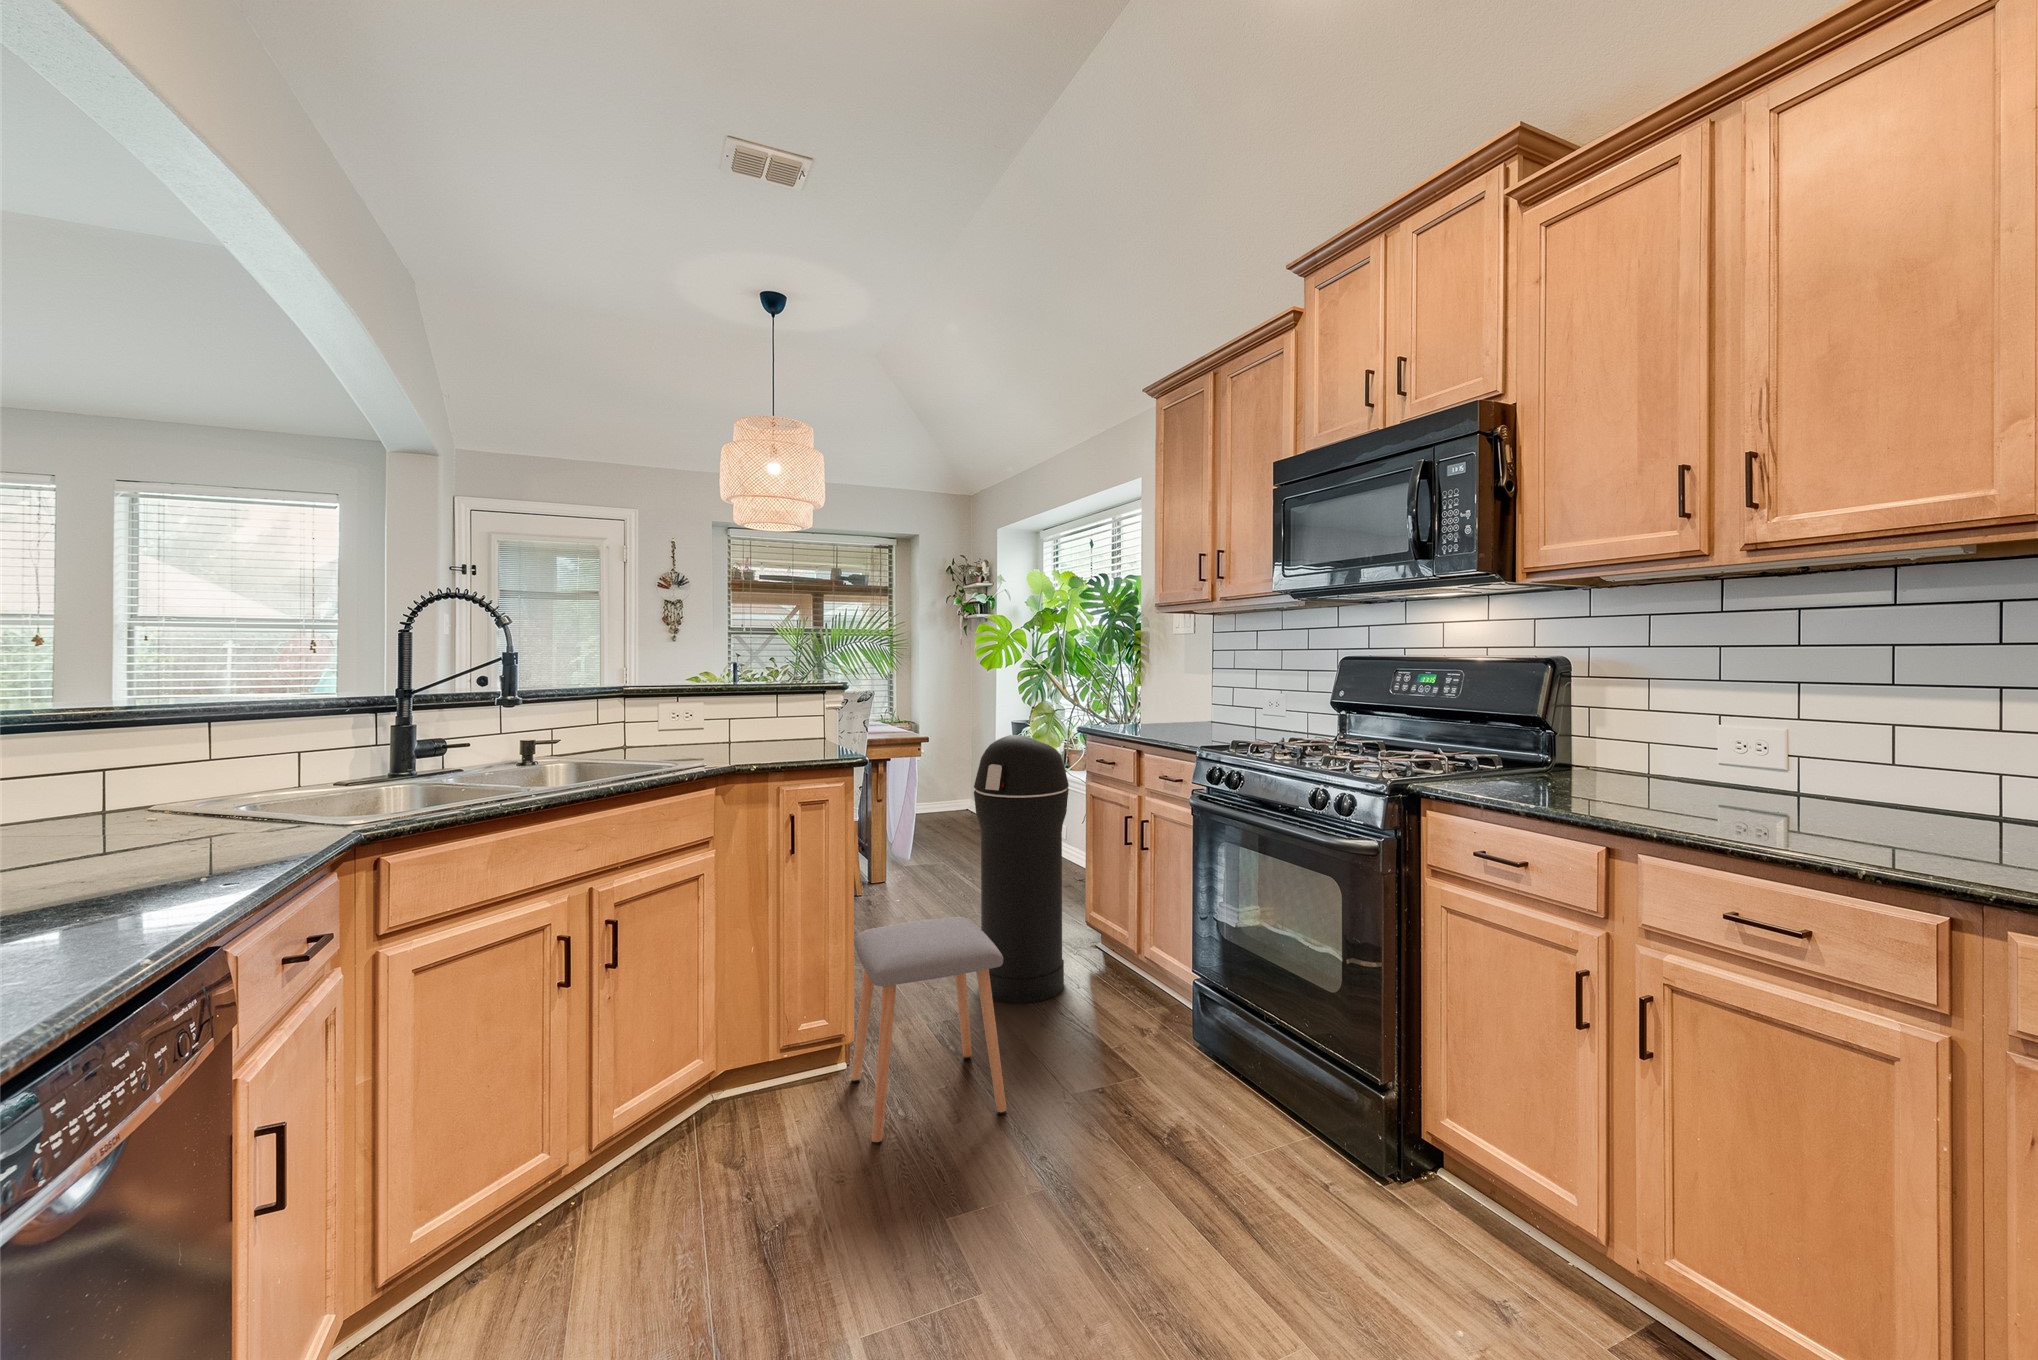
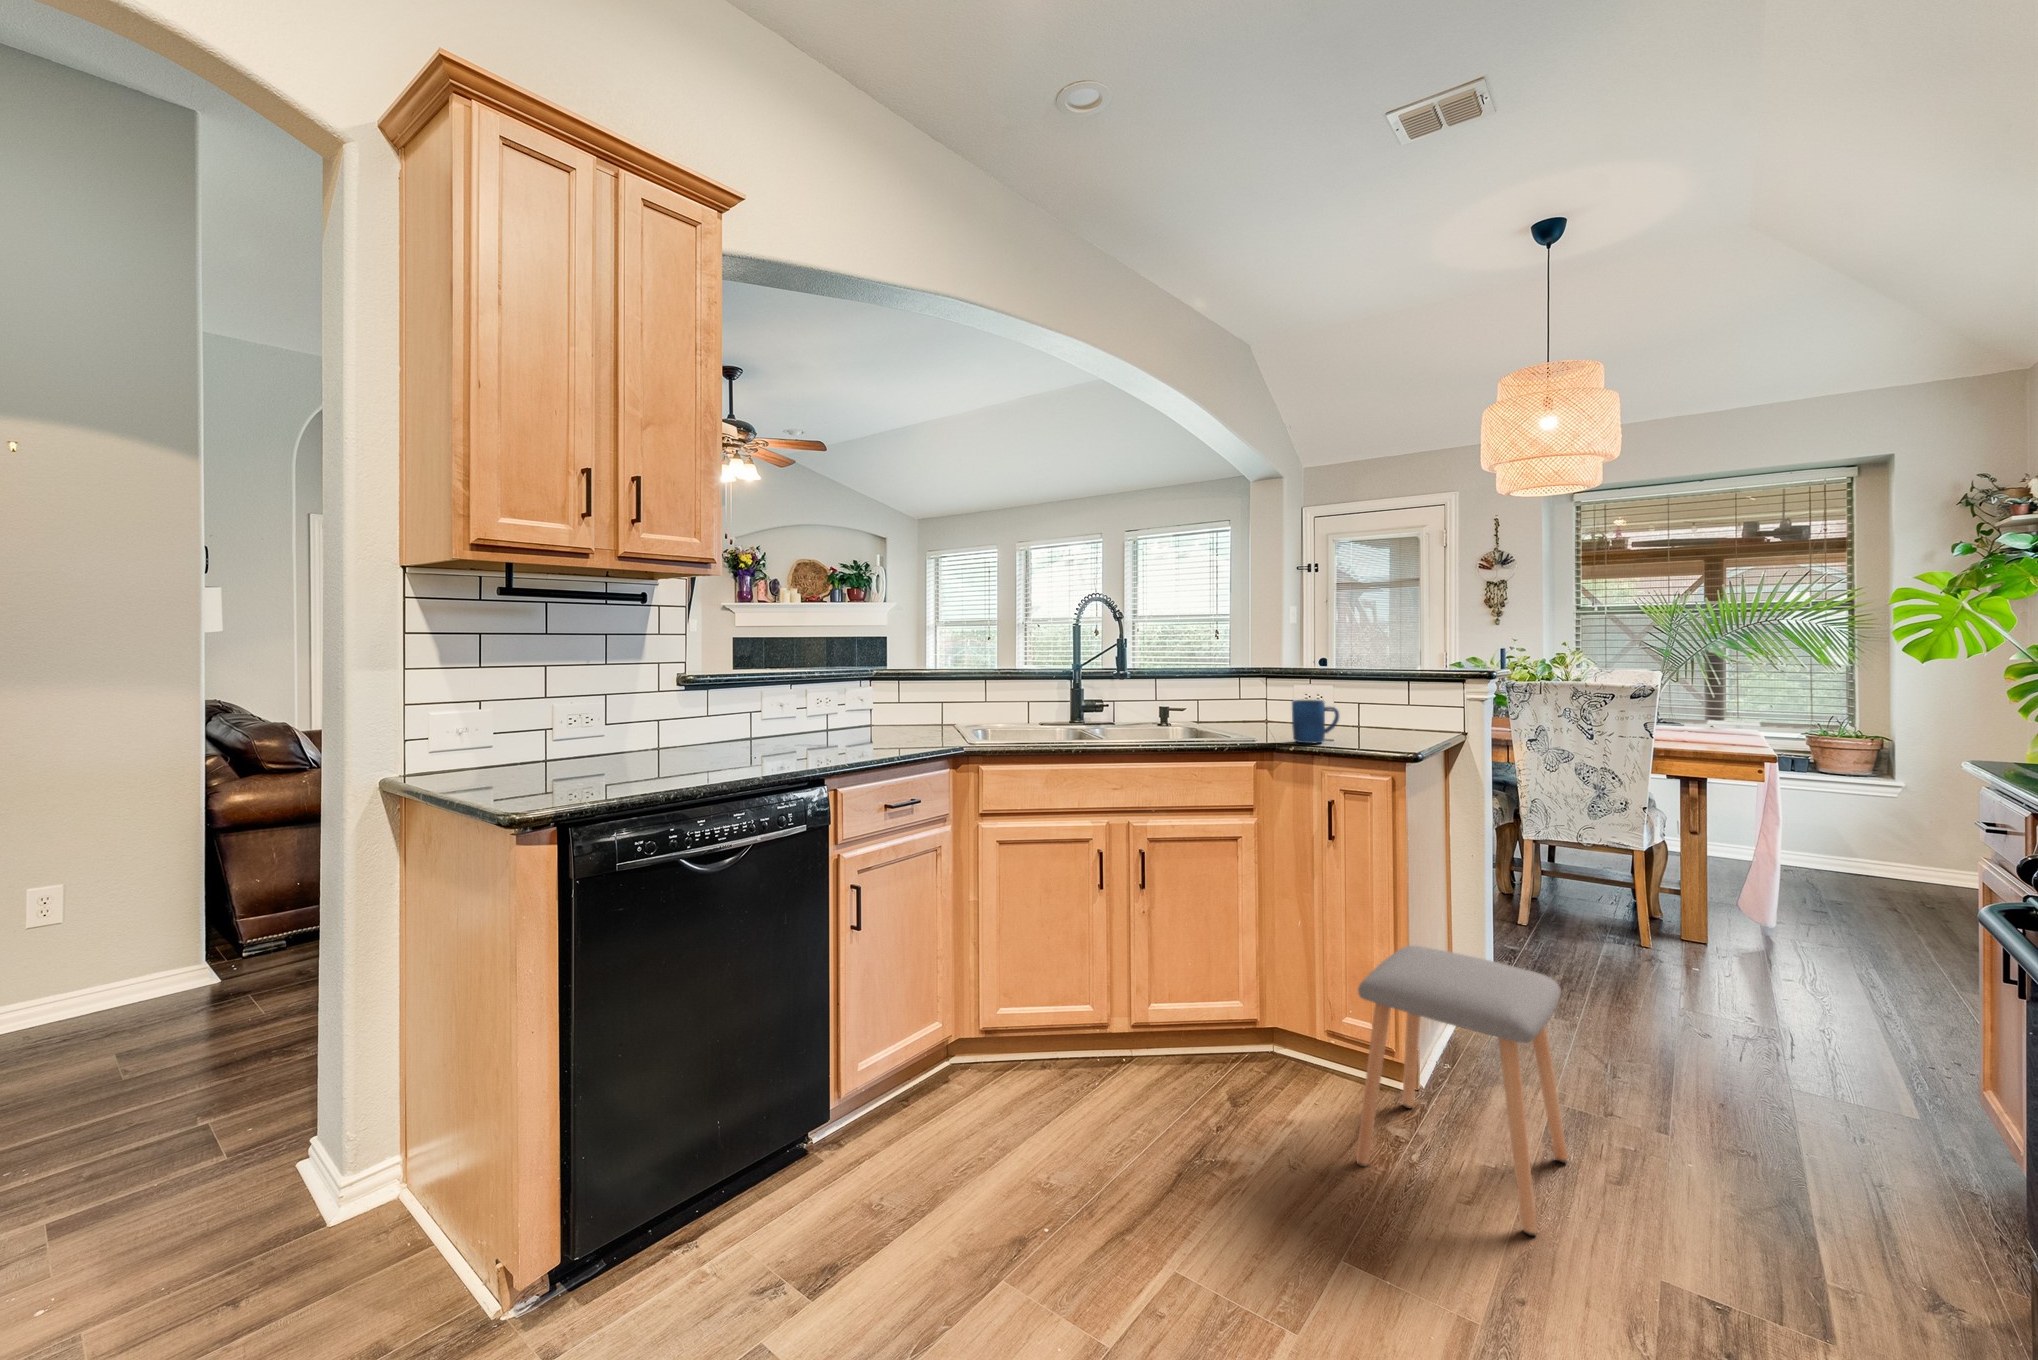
mug: none [747,715,791,761] -> present [1292,700,1339,743]
trash can: present [974,735,1069,1004] -> none [1665,758,1867,1179]

